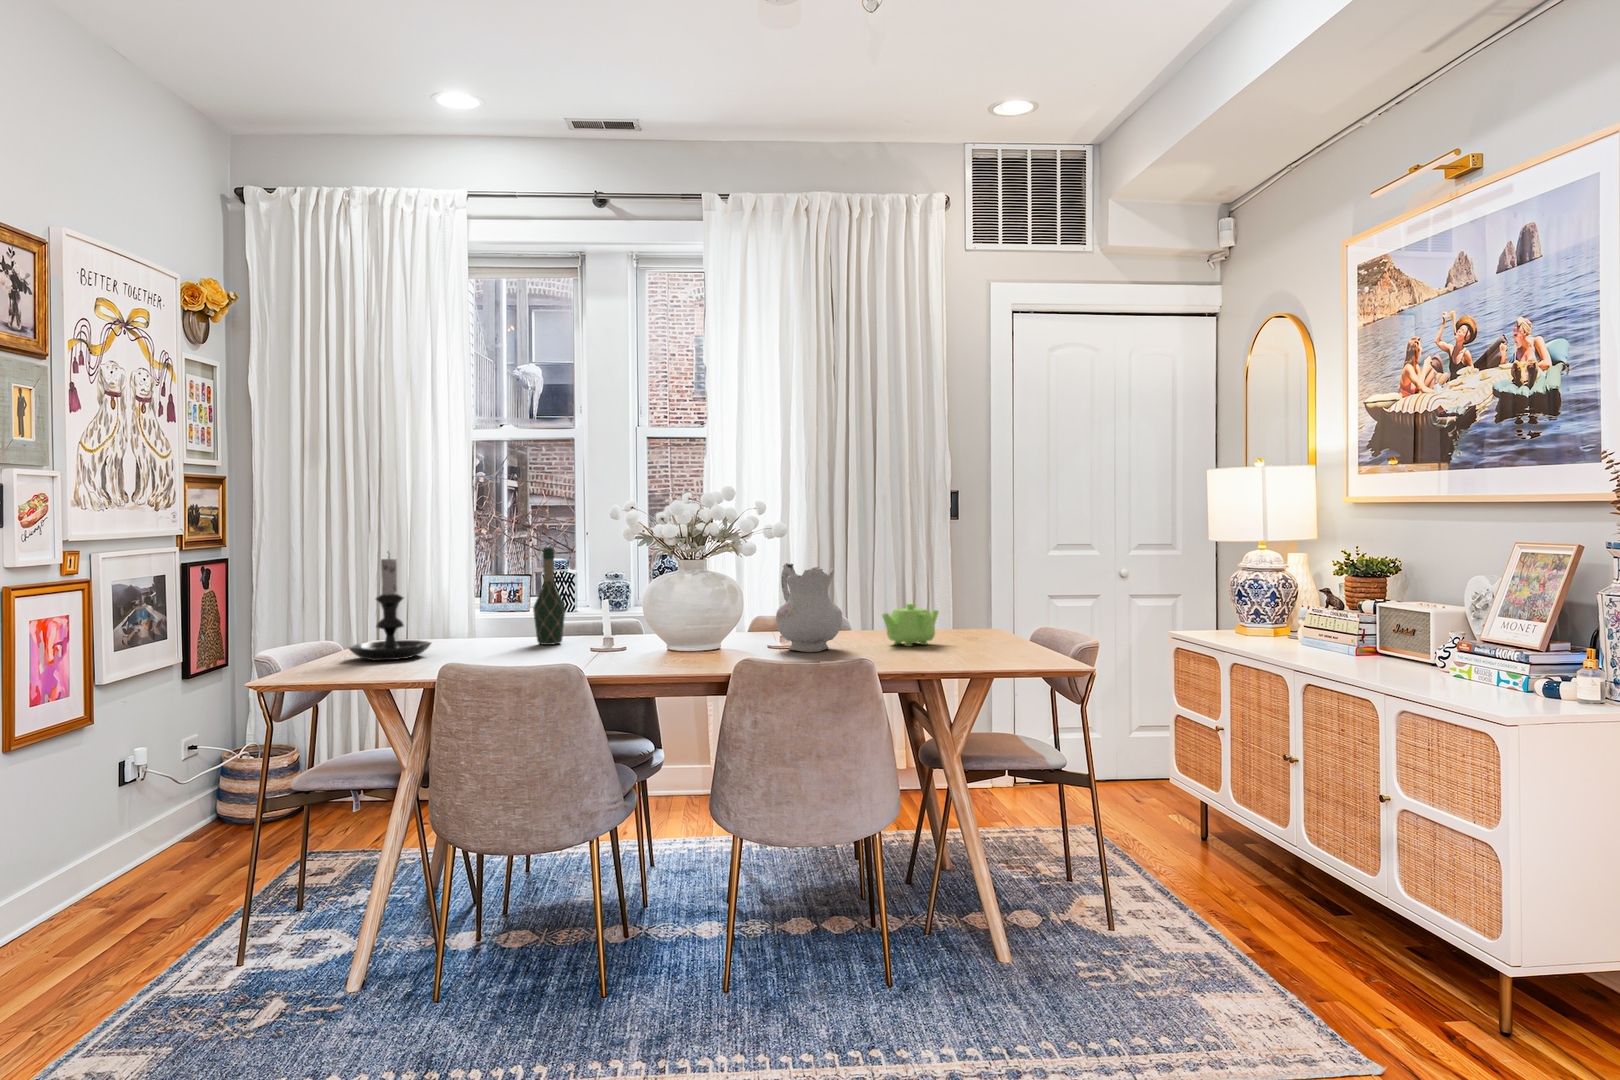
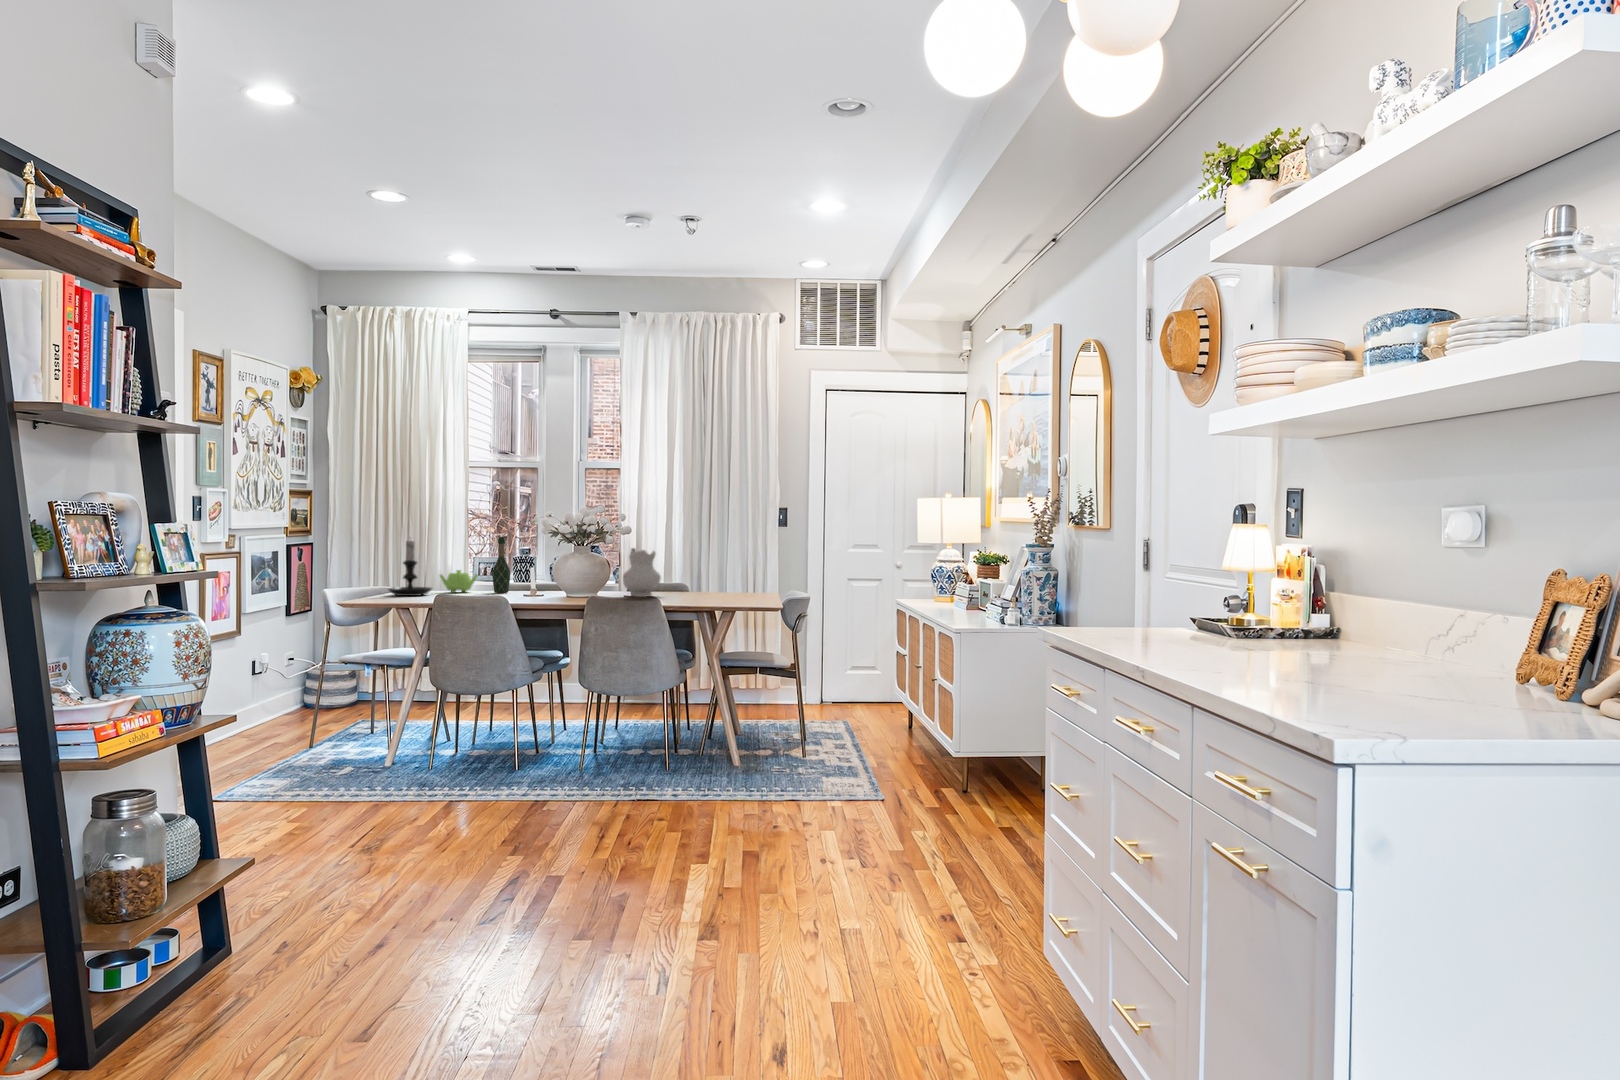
teapot: present [882,603,938,646] -> present [440,570,477,593]

